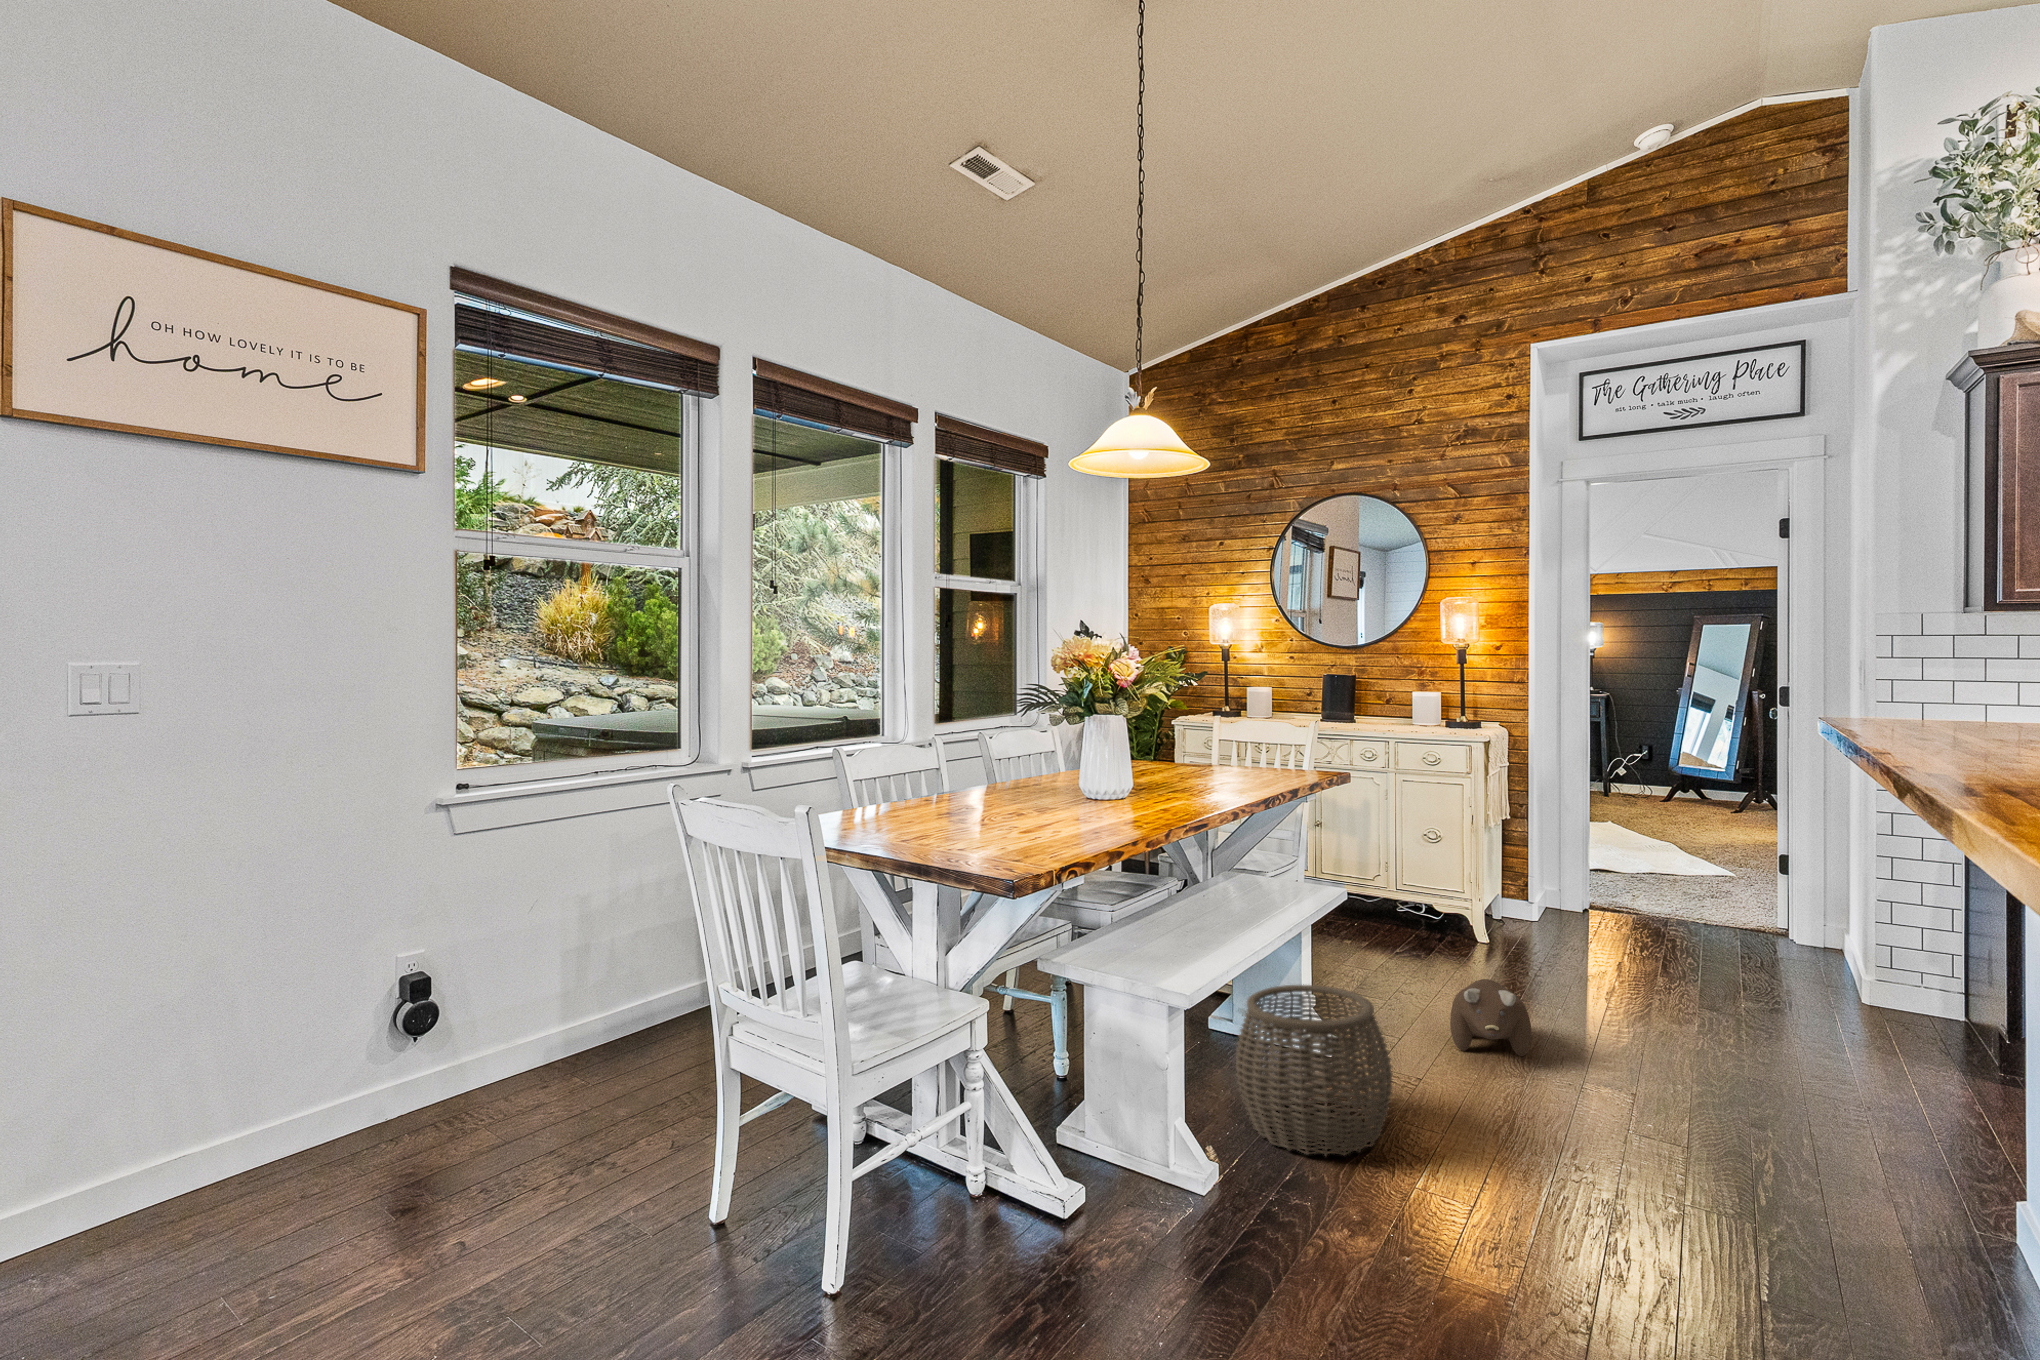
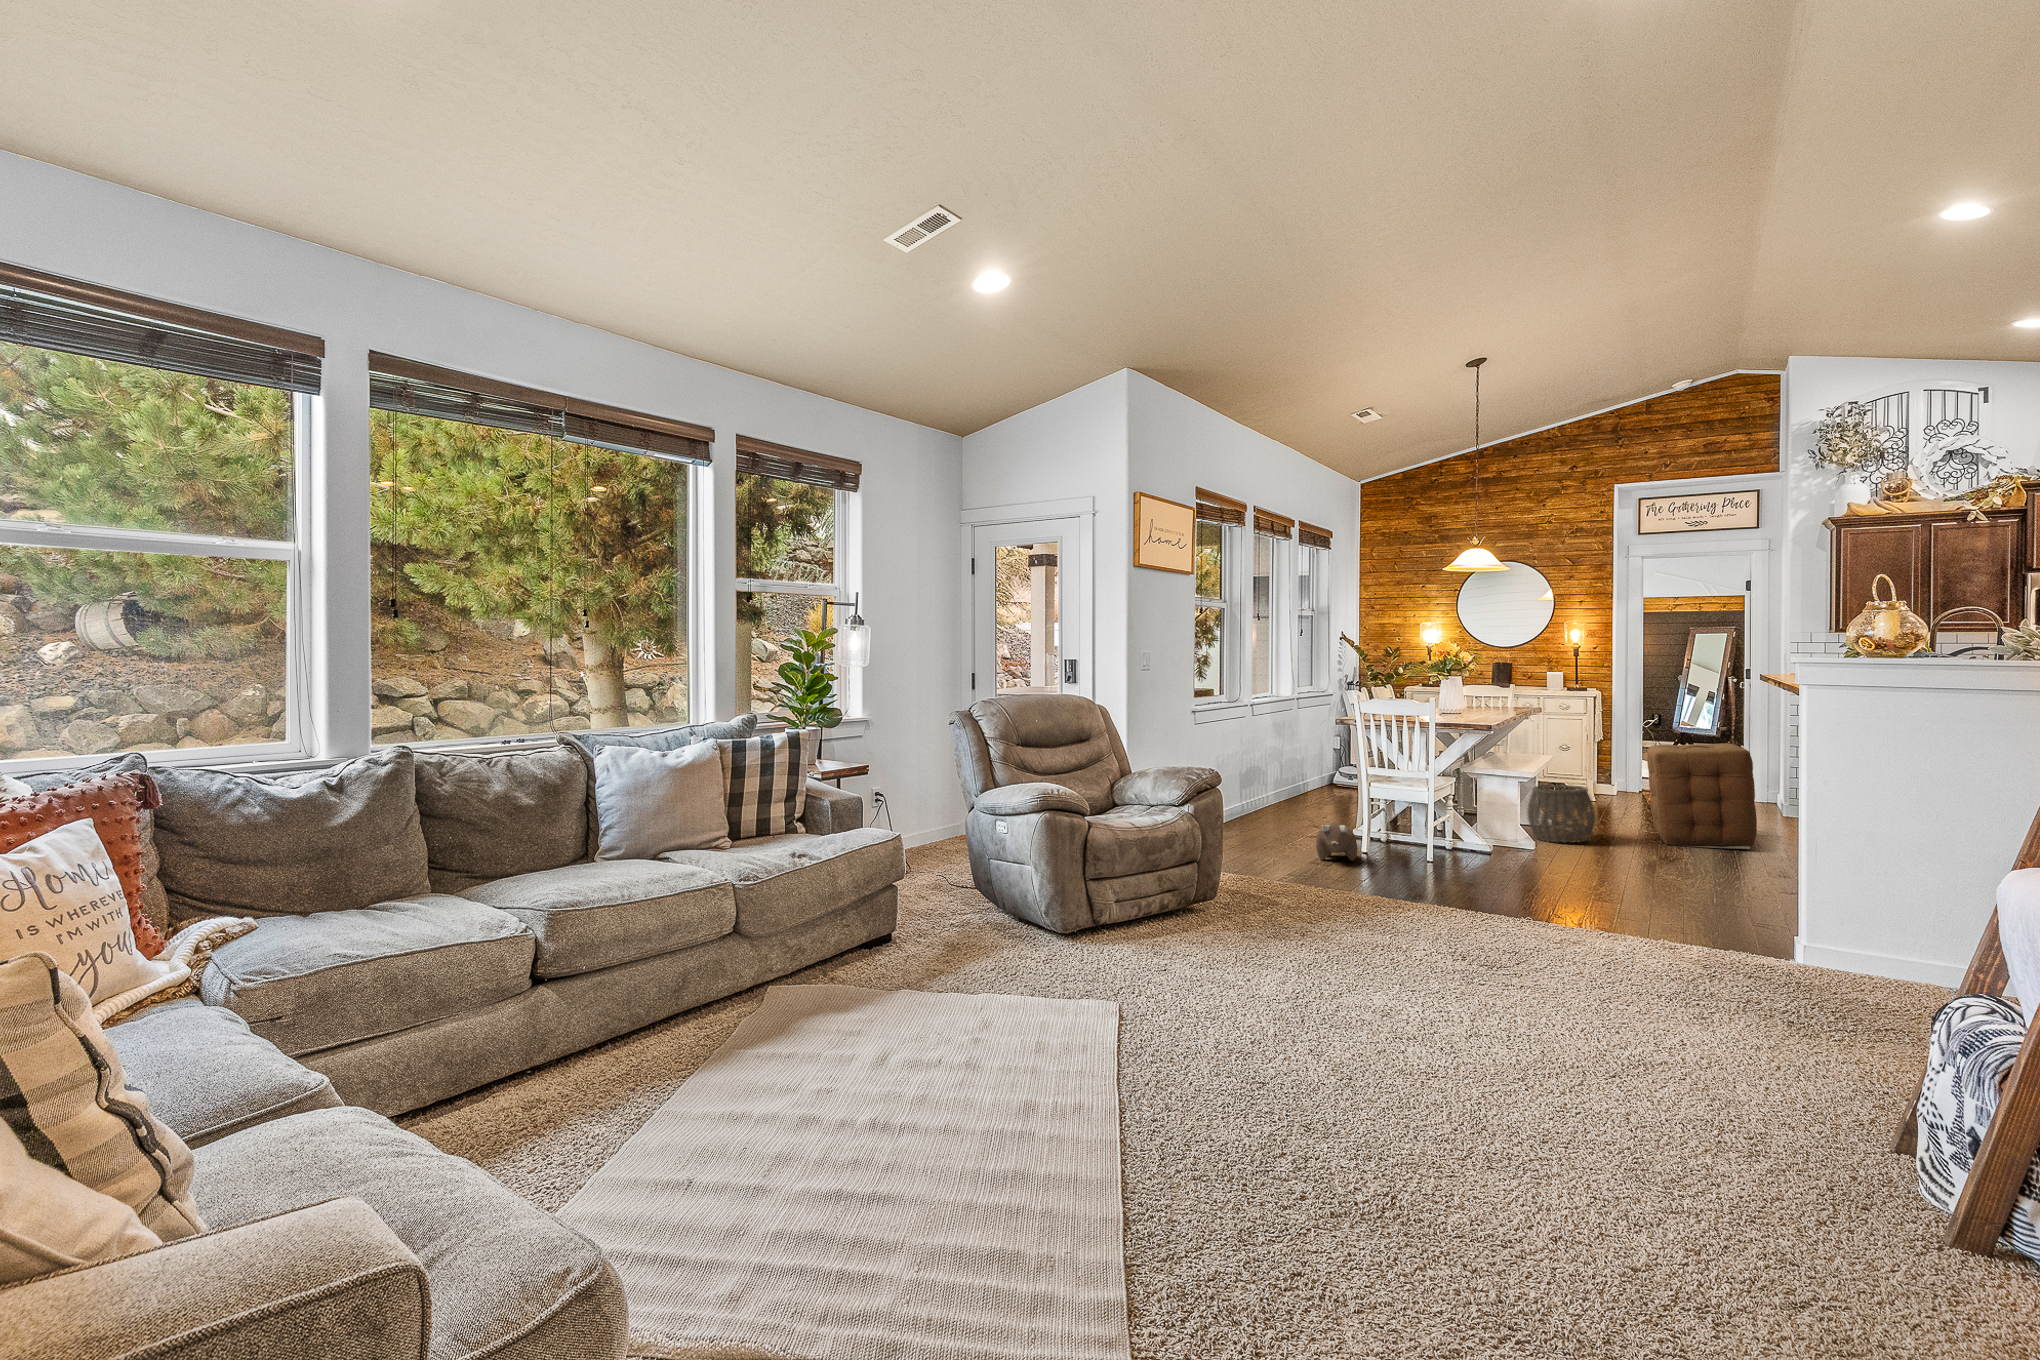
ottoman: none [1534,887,1799,1202] -> present [1647,743,1757,849]
plush toy: present [1450,979,1532,1056] -> present [1316,823,1357,861]

